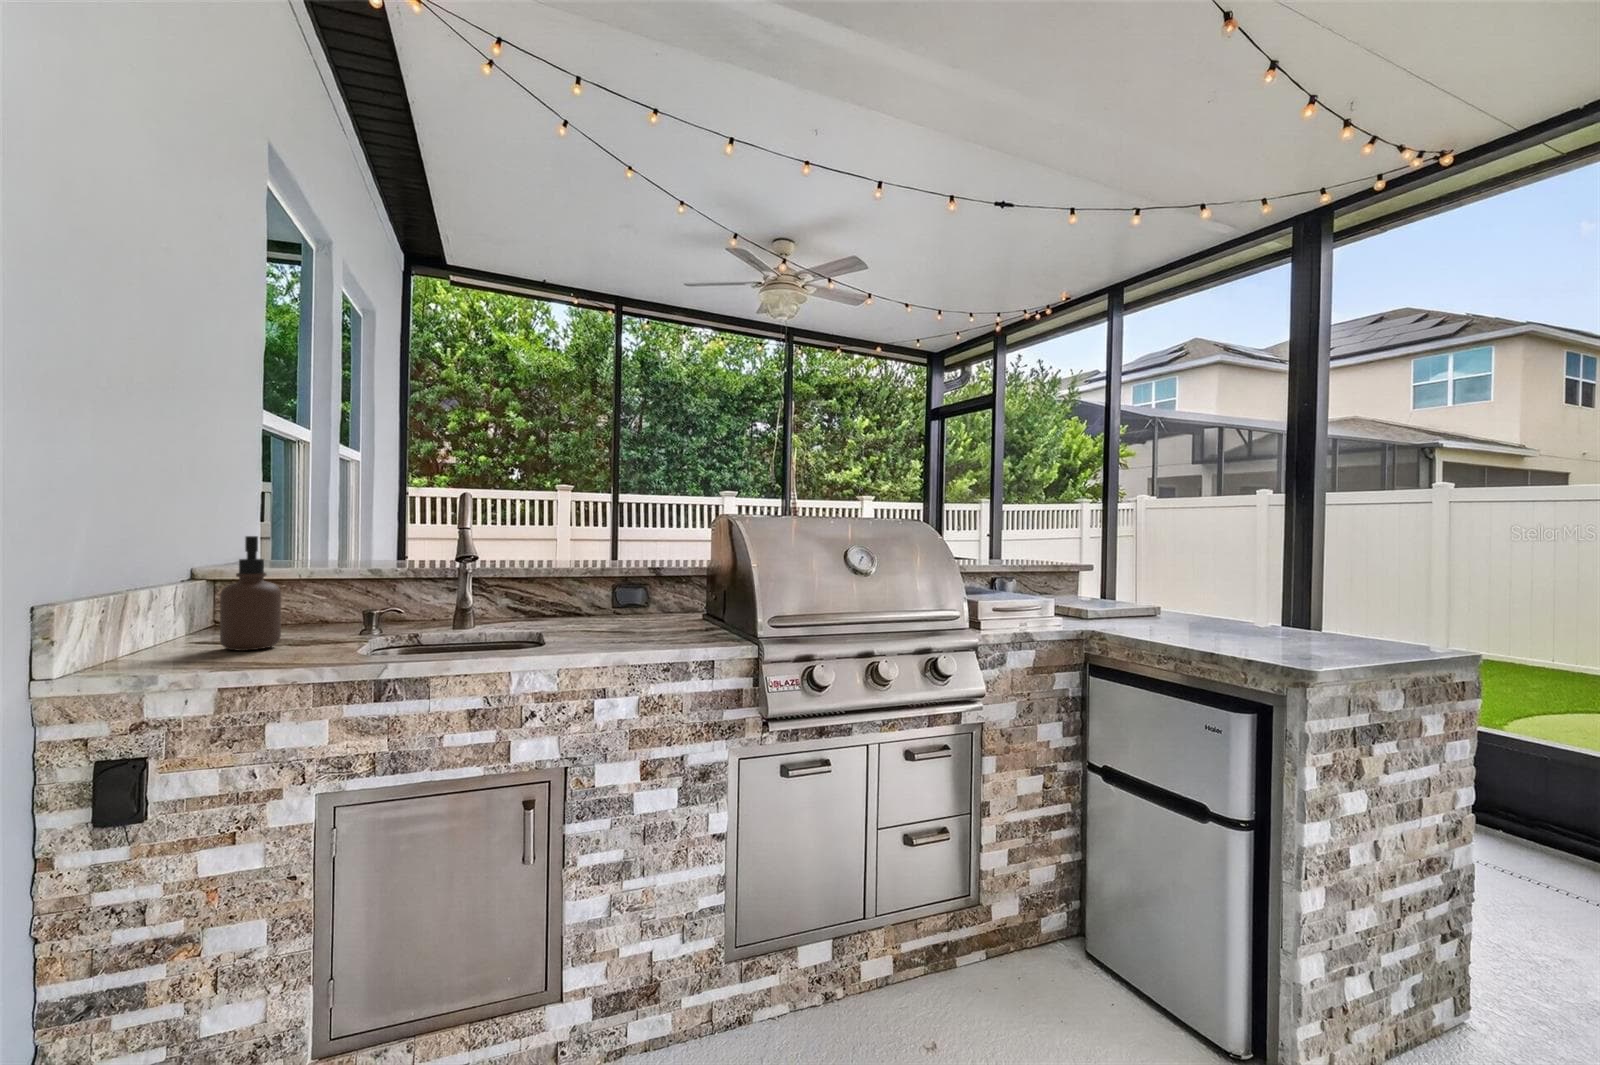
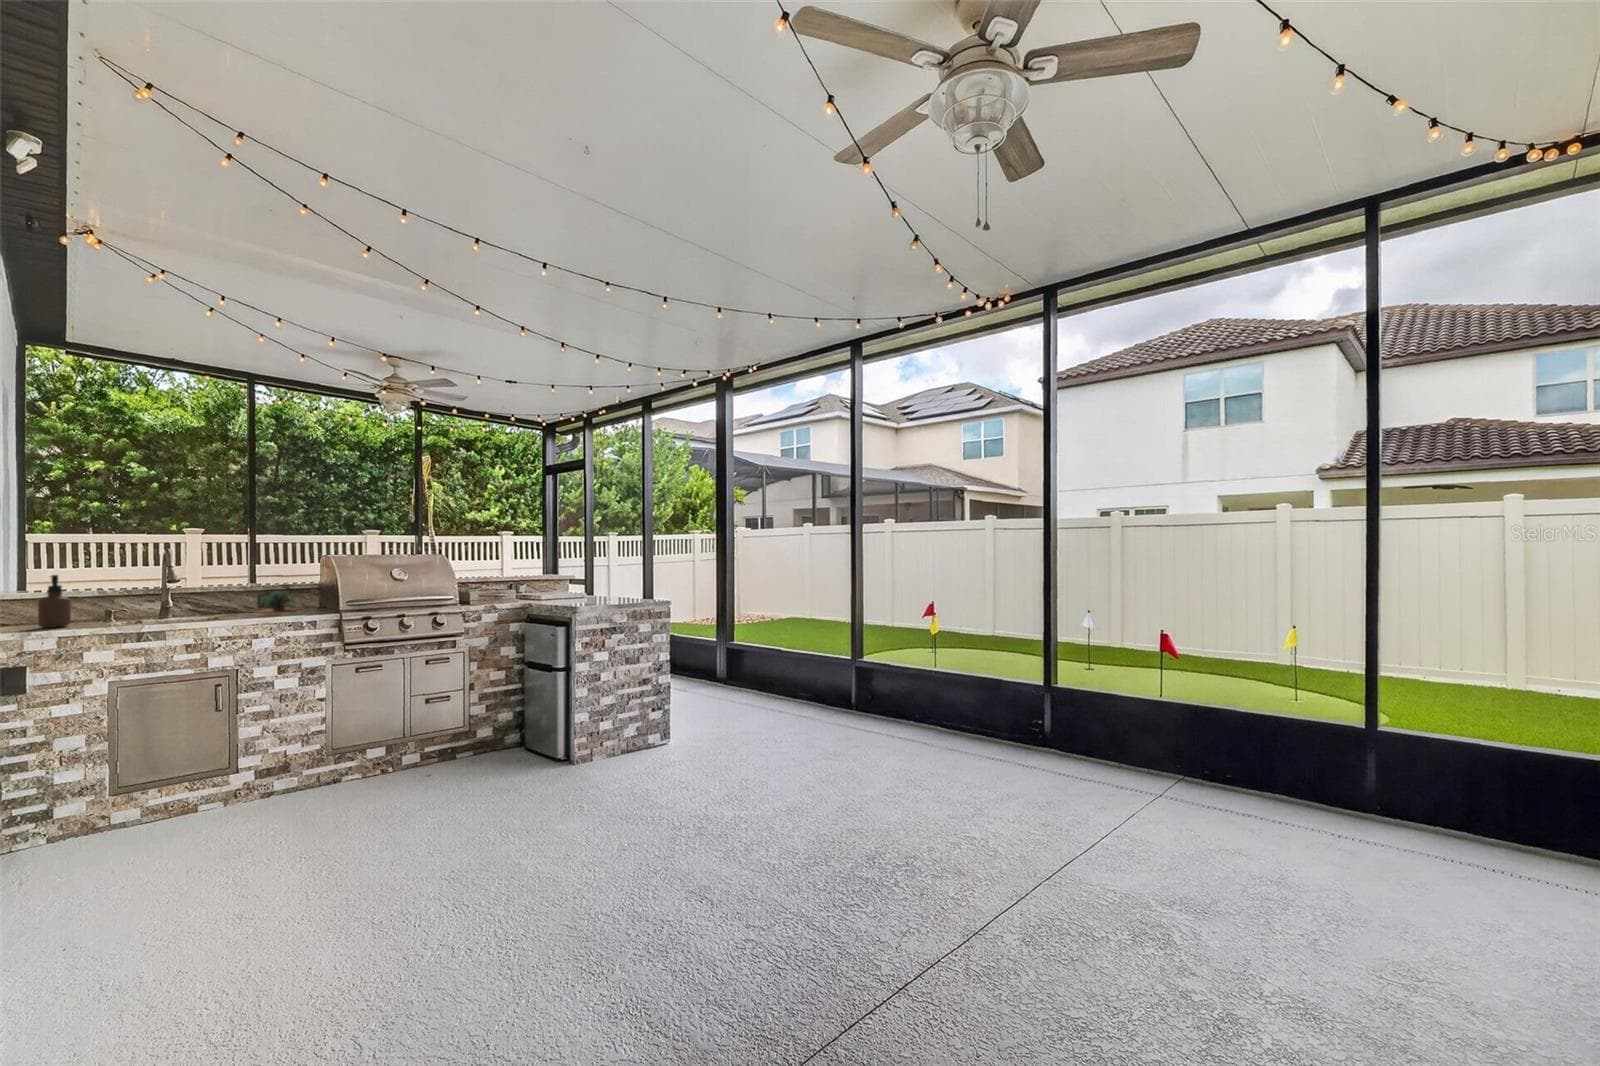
succulent plant: none [589,582,682,628] -> present [253,591,296,613]

